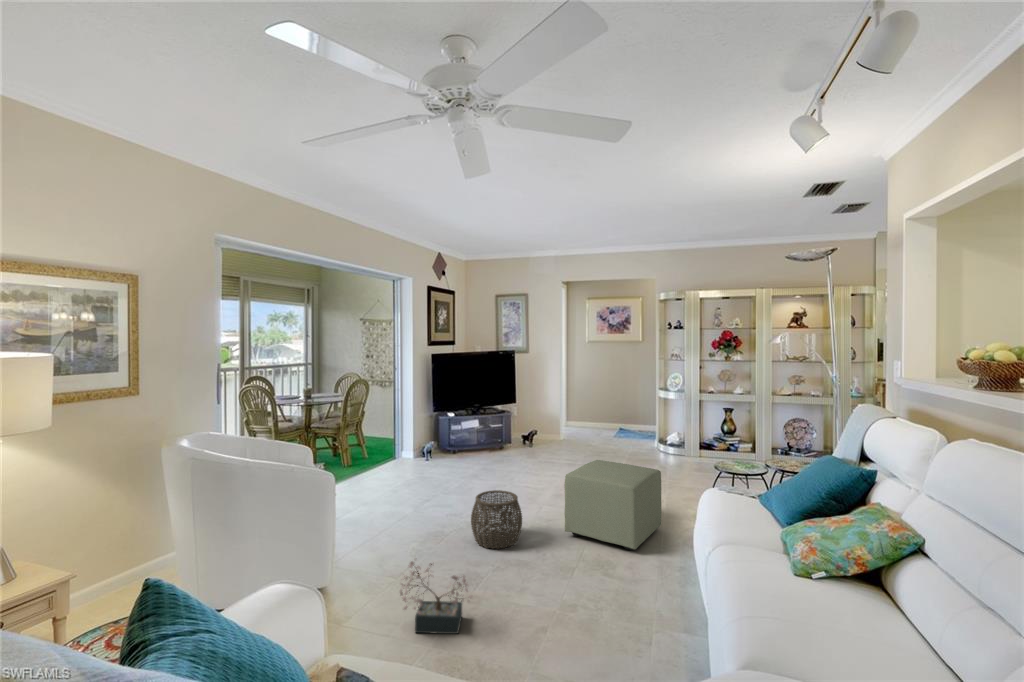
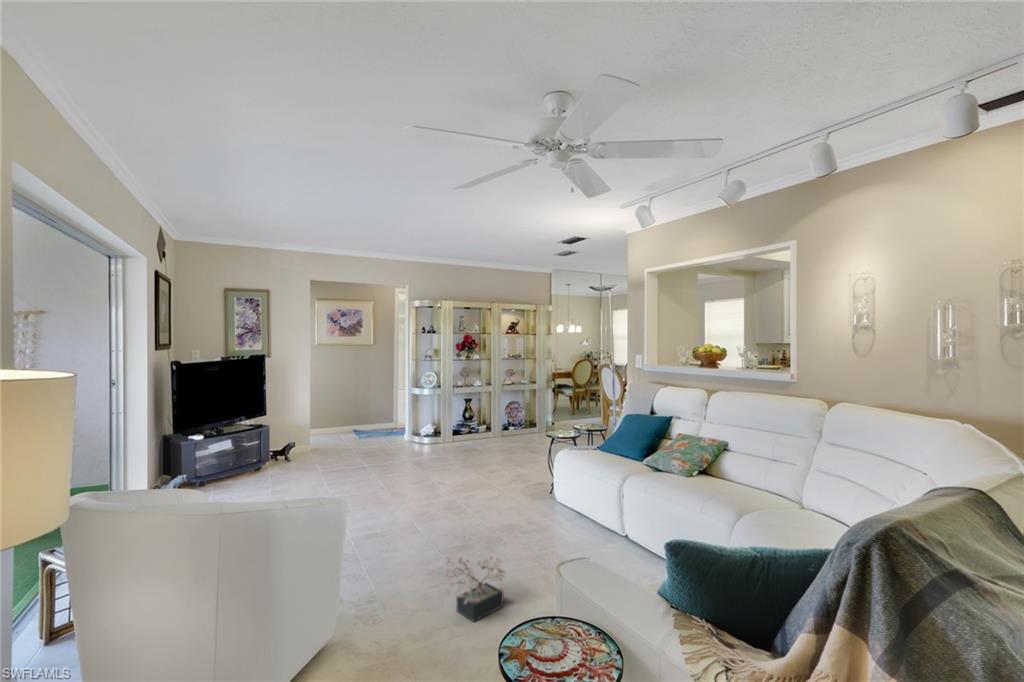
ottoman: present [564,460,661,550] -> none [452,448,522,517]
woven basket: present [471,490,522,549] -> none [384,492,437,550]

